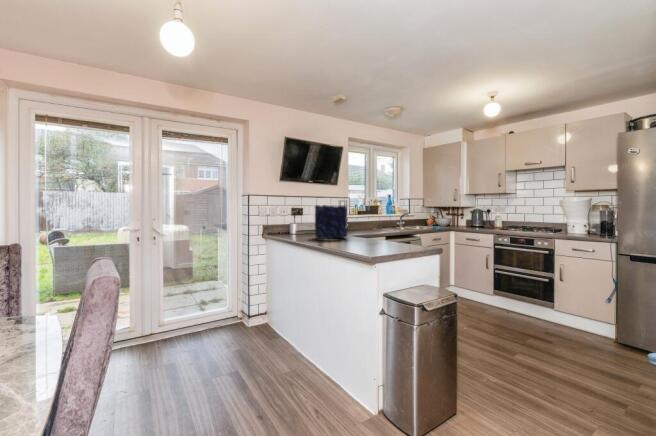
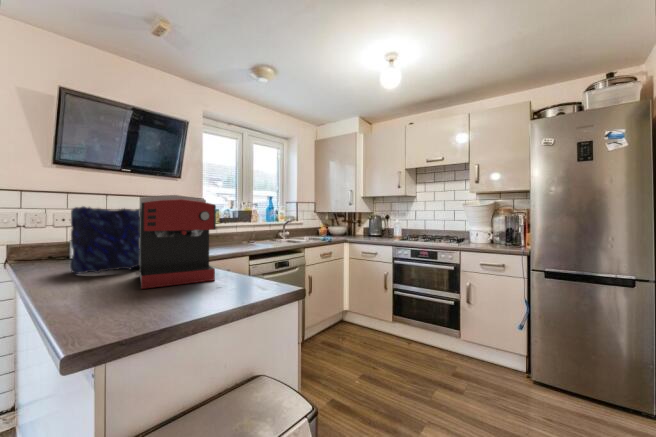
coffee maker: none [353,199,398,245] -> present [140,195,216,289]

